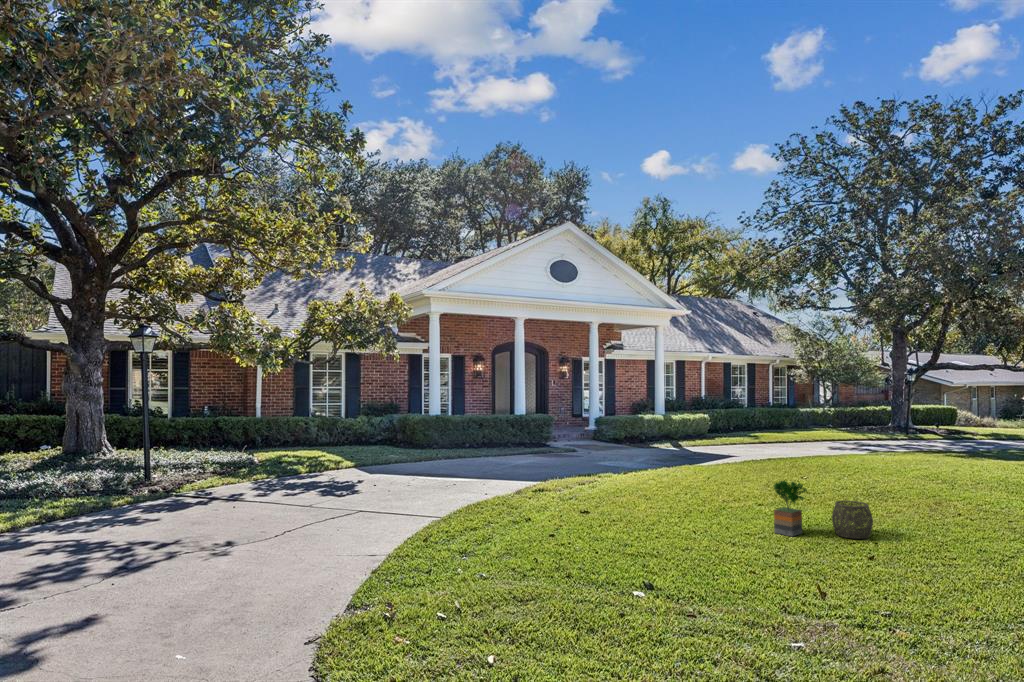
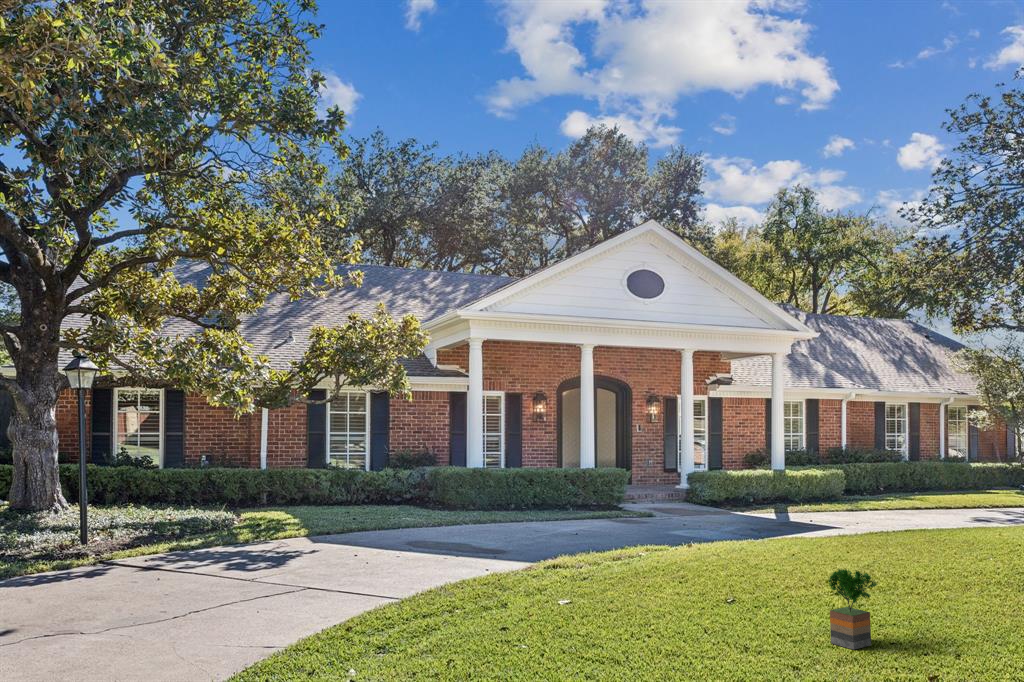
woven basket: present [832,500,873,539] -> none [913,600,973,658]

